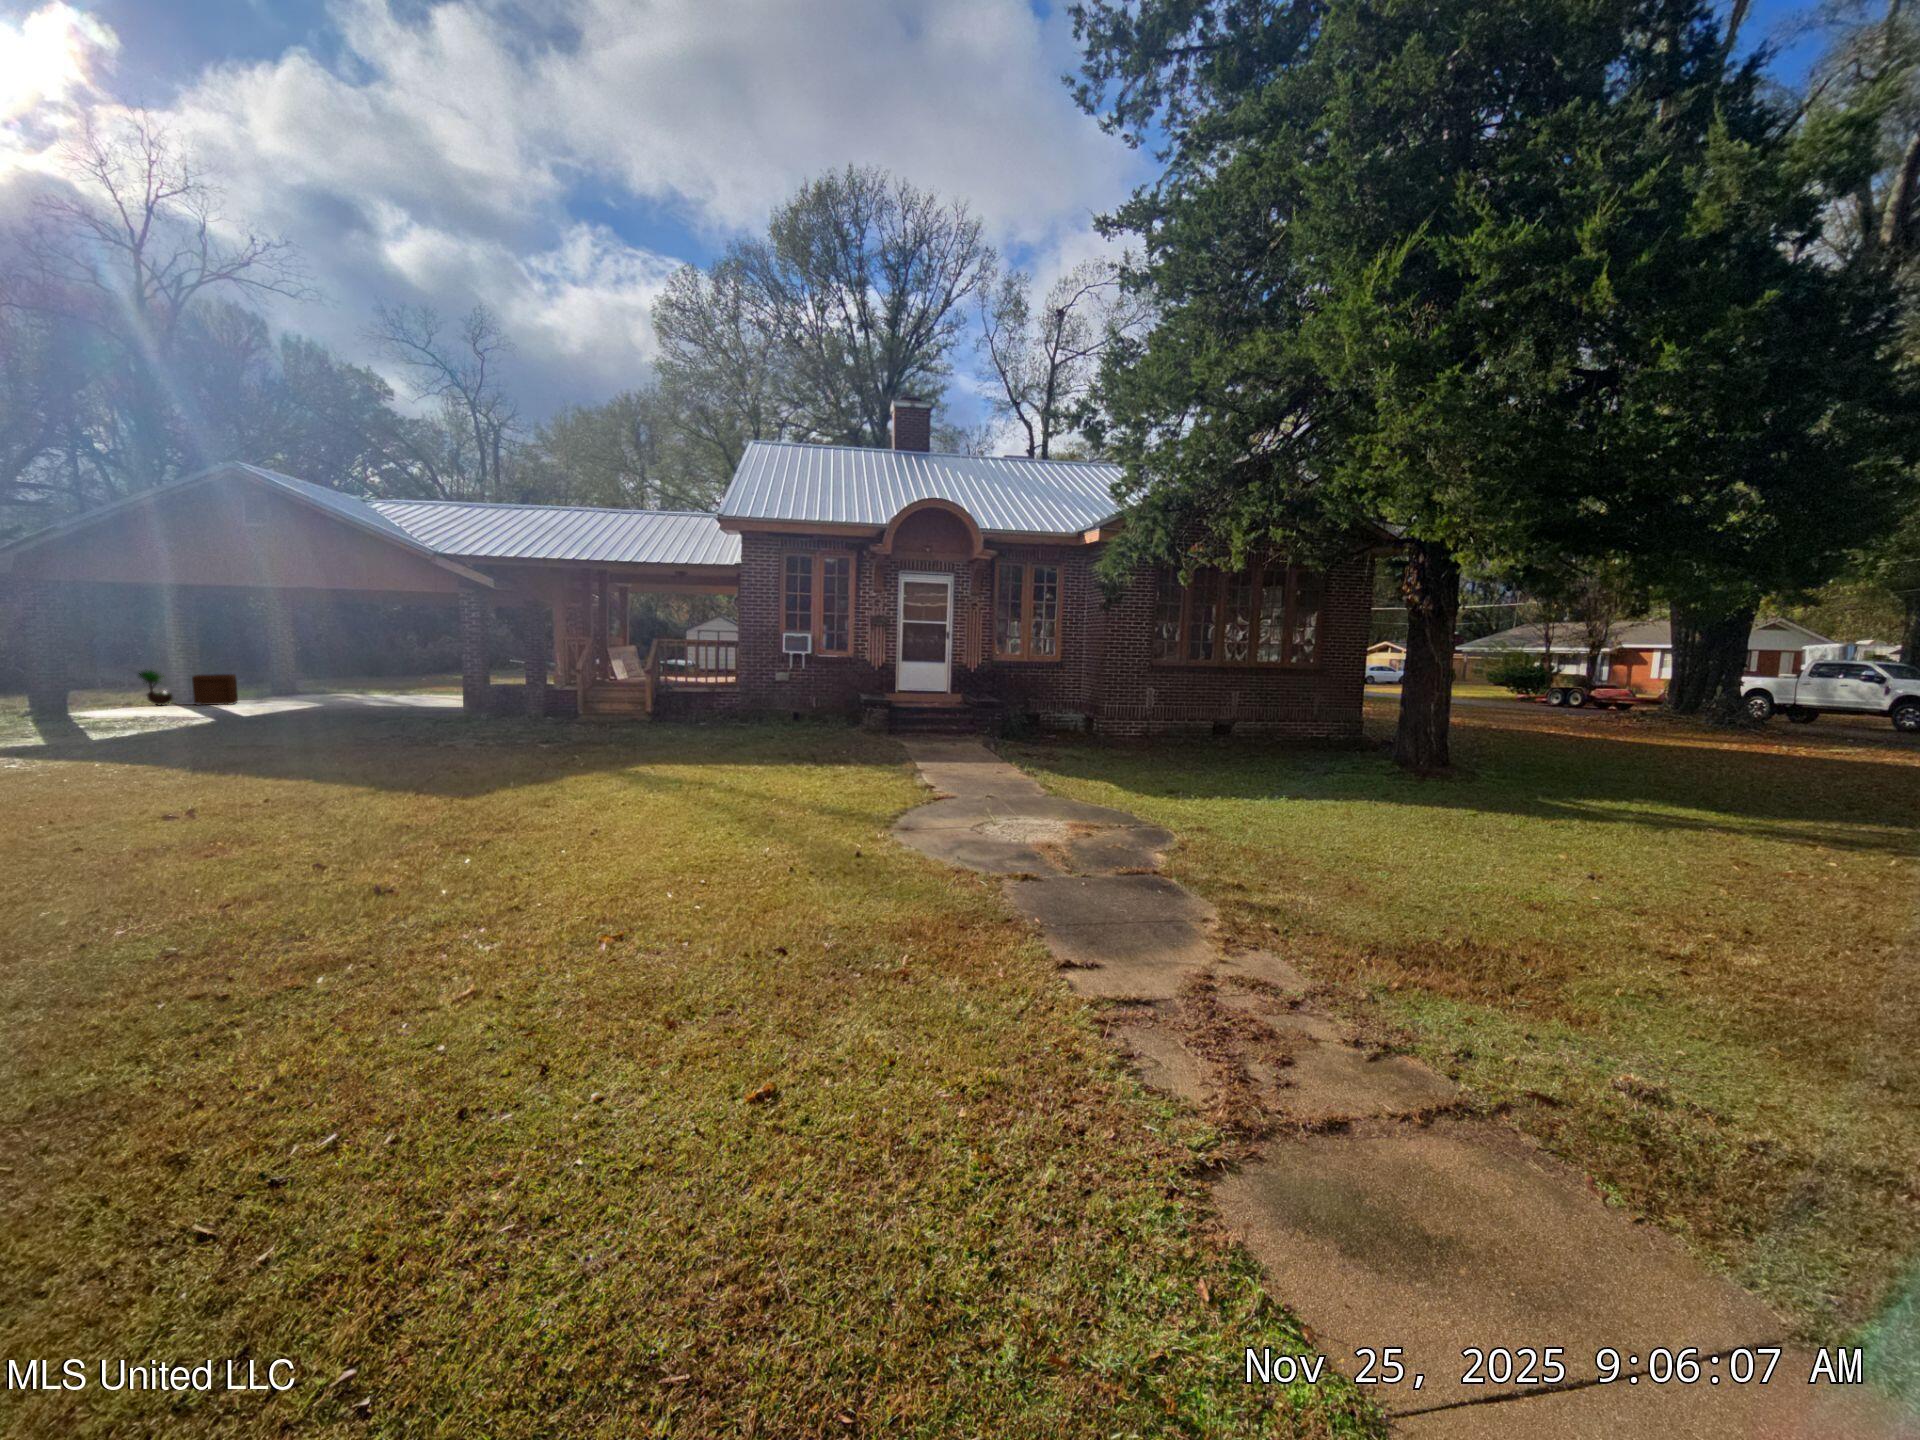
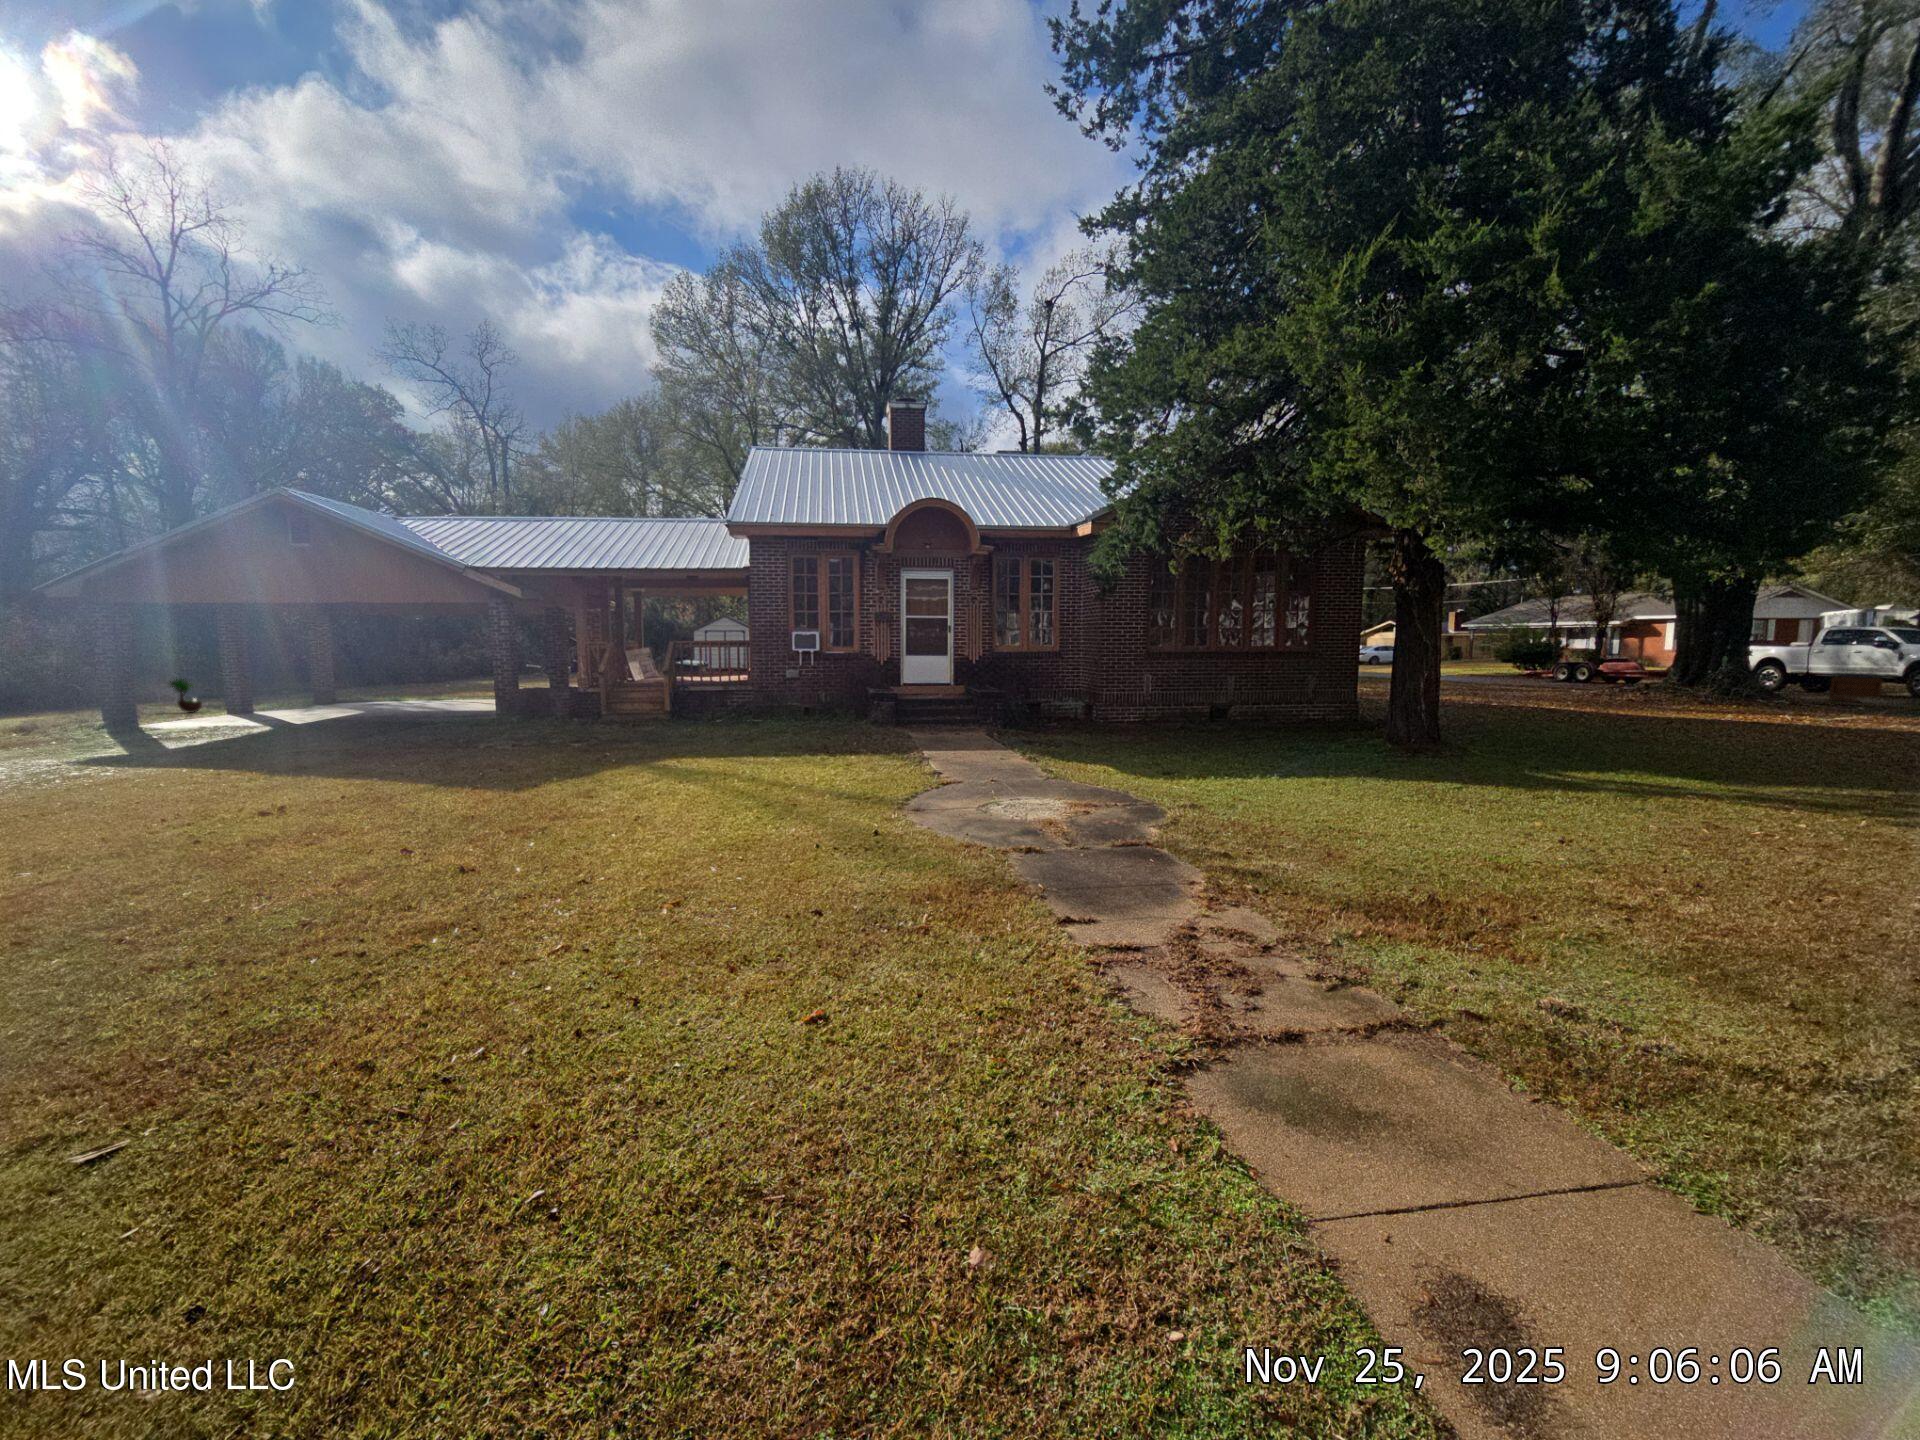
wooden crate: present [192,674,238,705] -> present [1829,677,1882,702]

